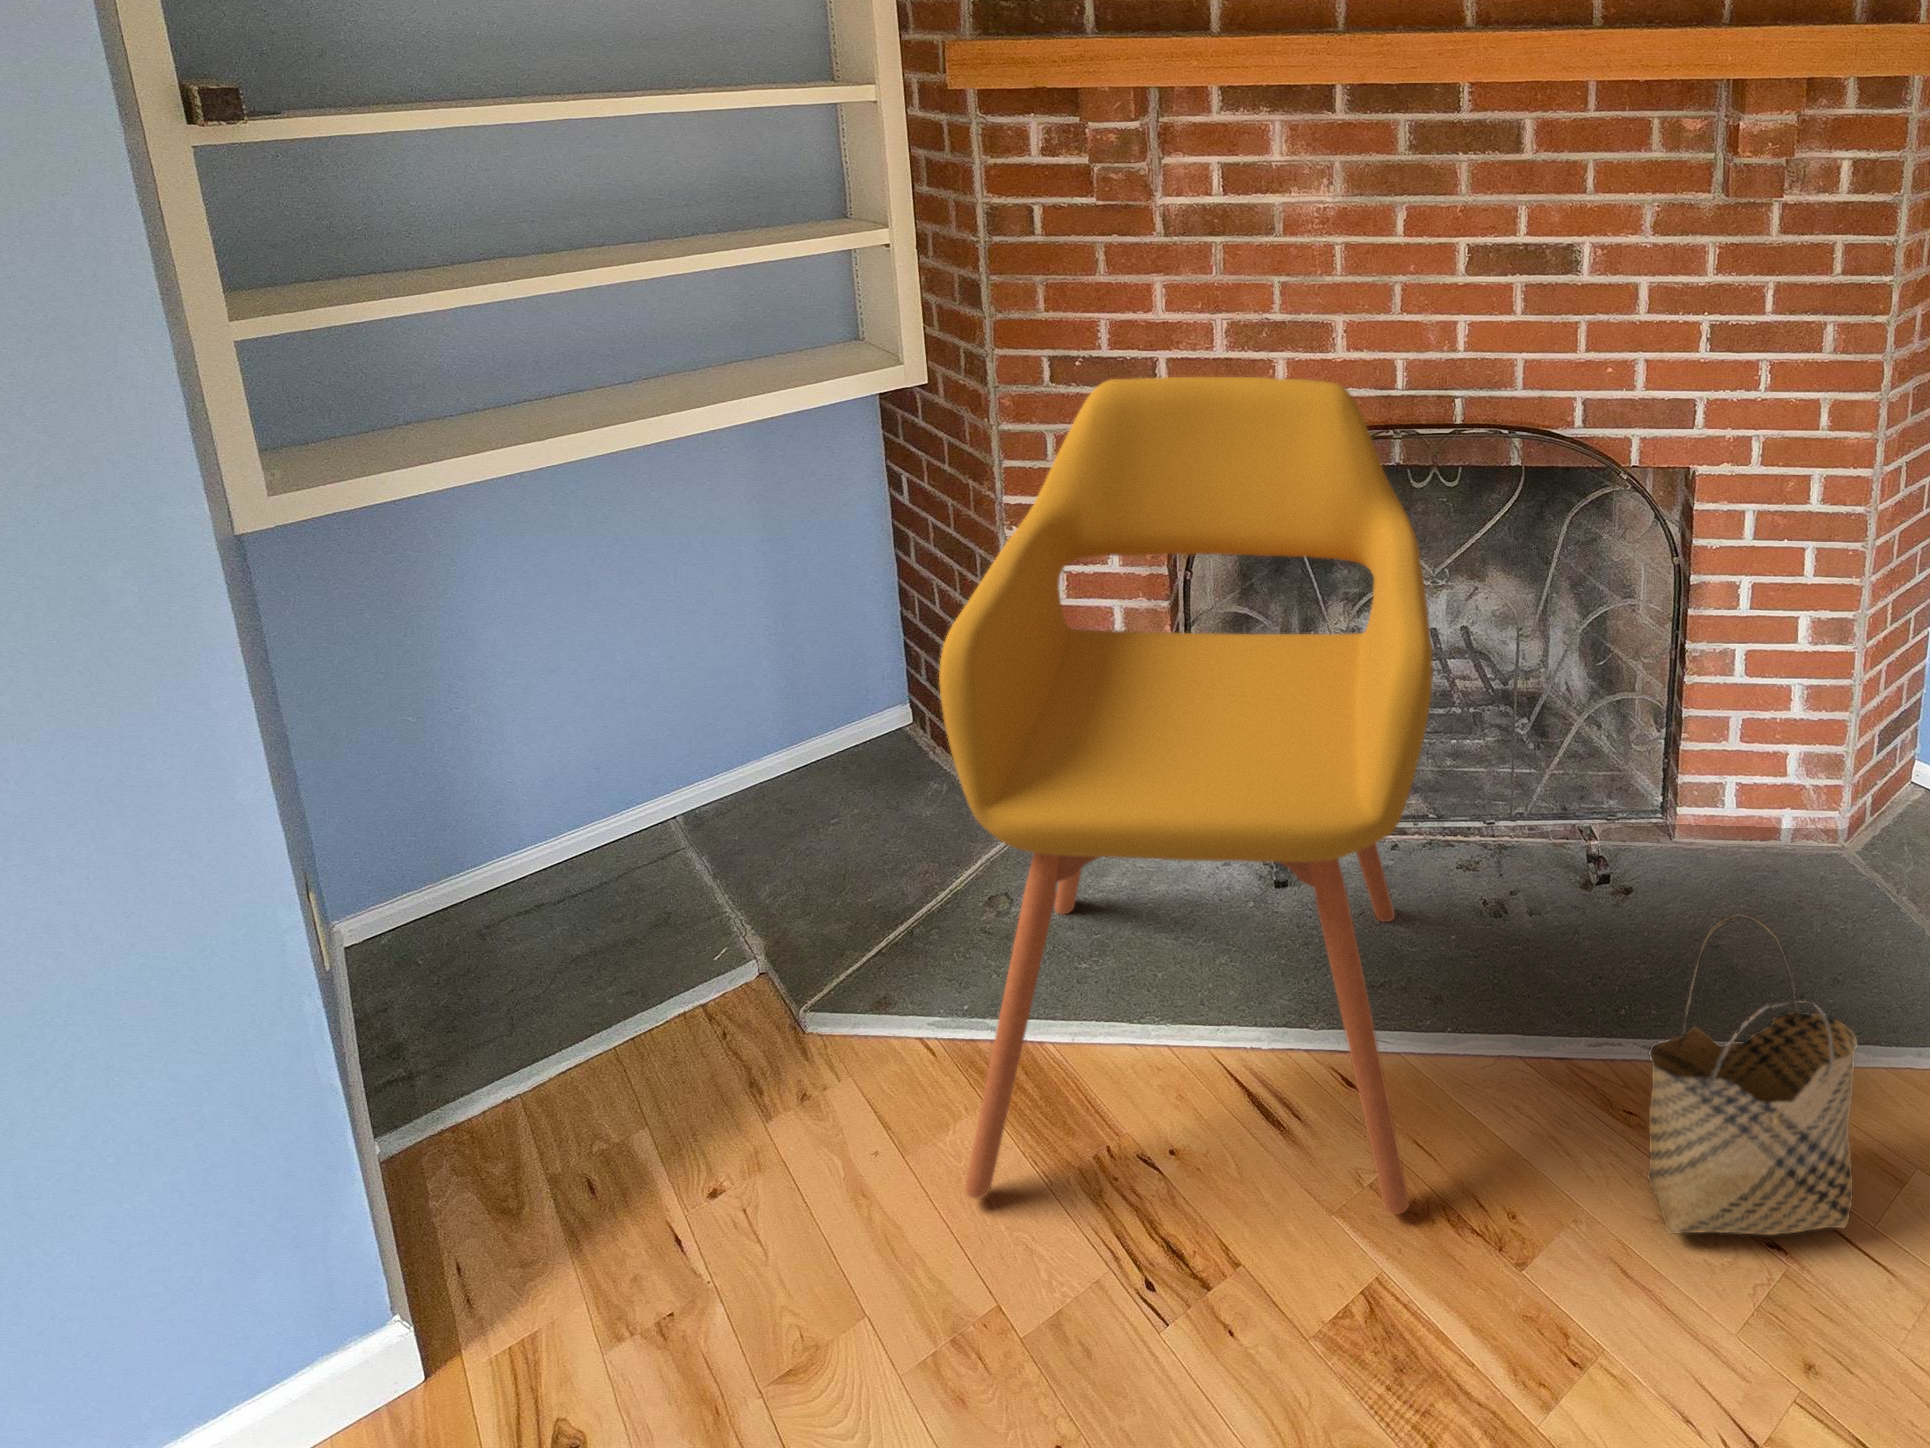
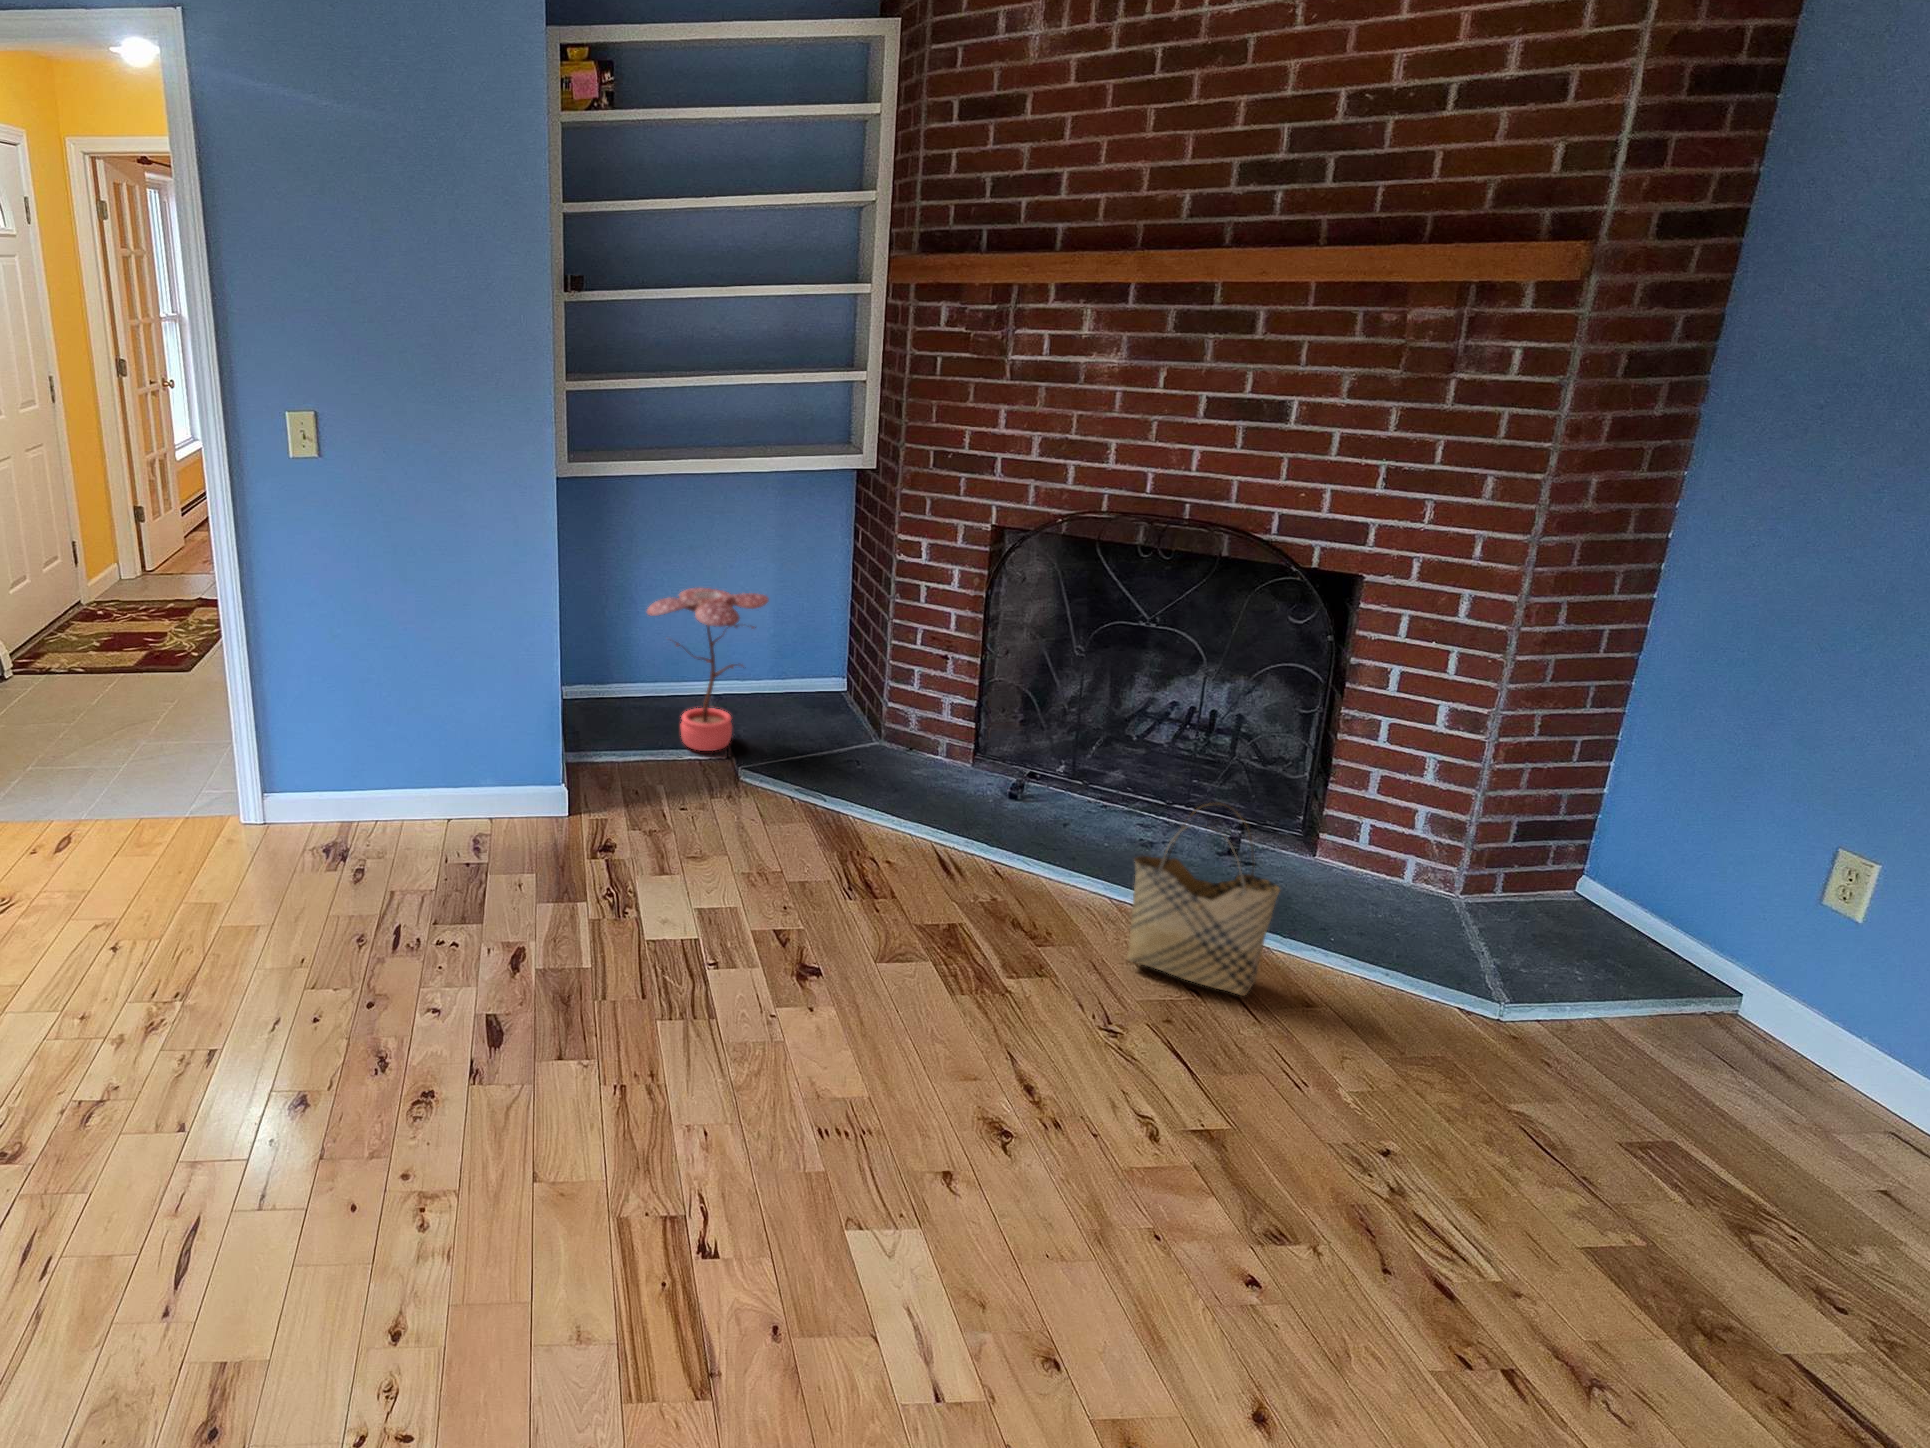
armchair: present [939,377,1433,1214] -> none [779,463,1117,908]
potted plant: none [548,652,797,988] -> present [647,588,769,751]

